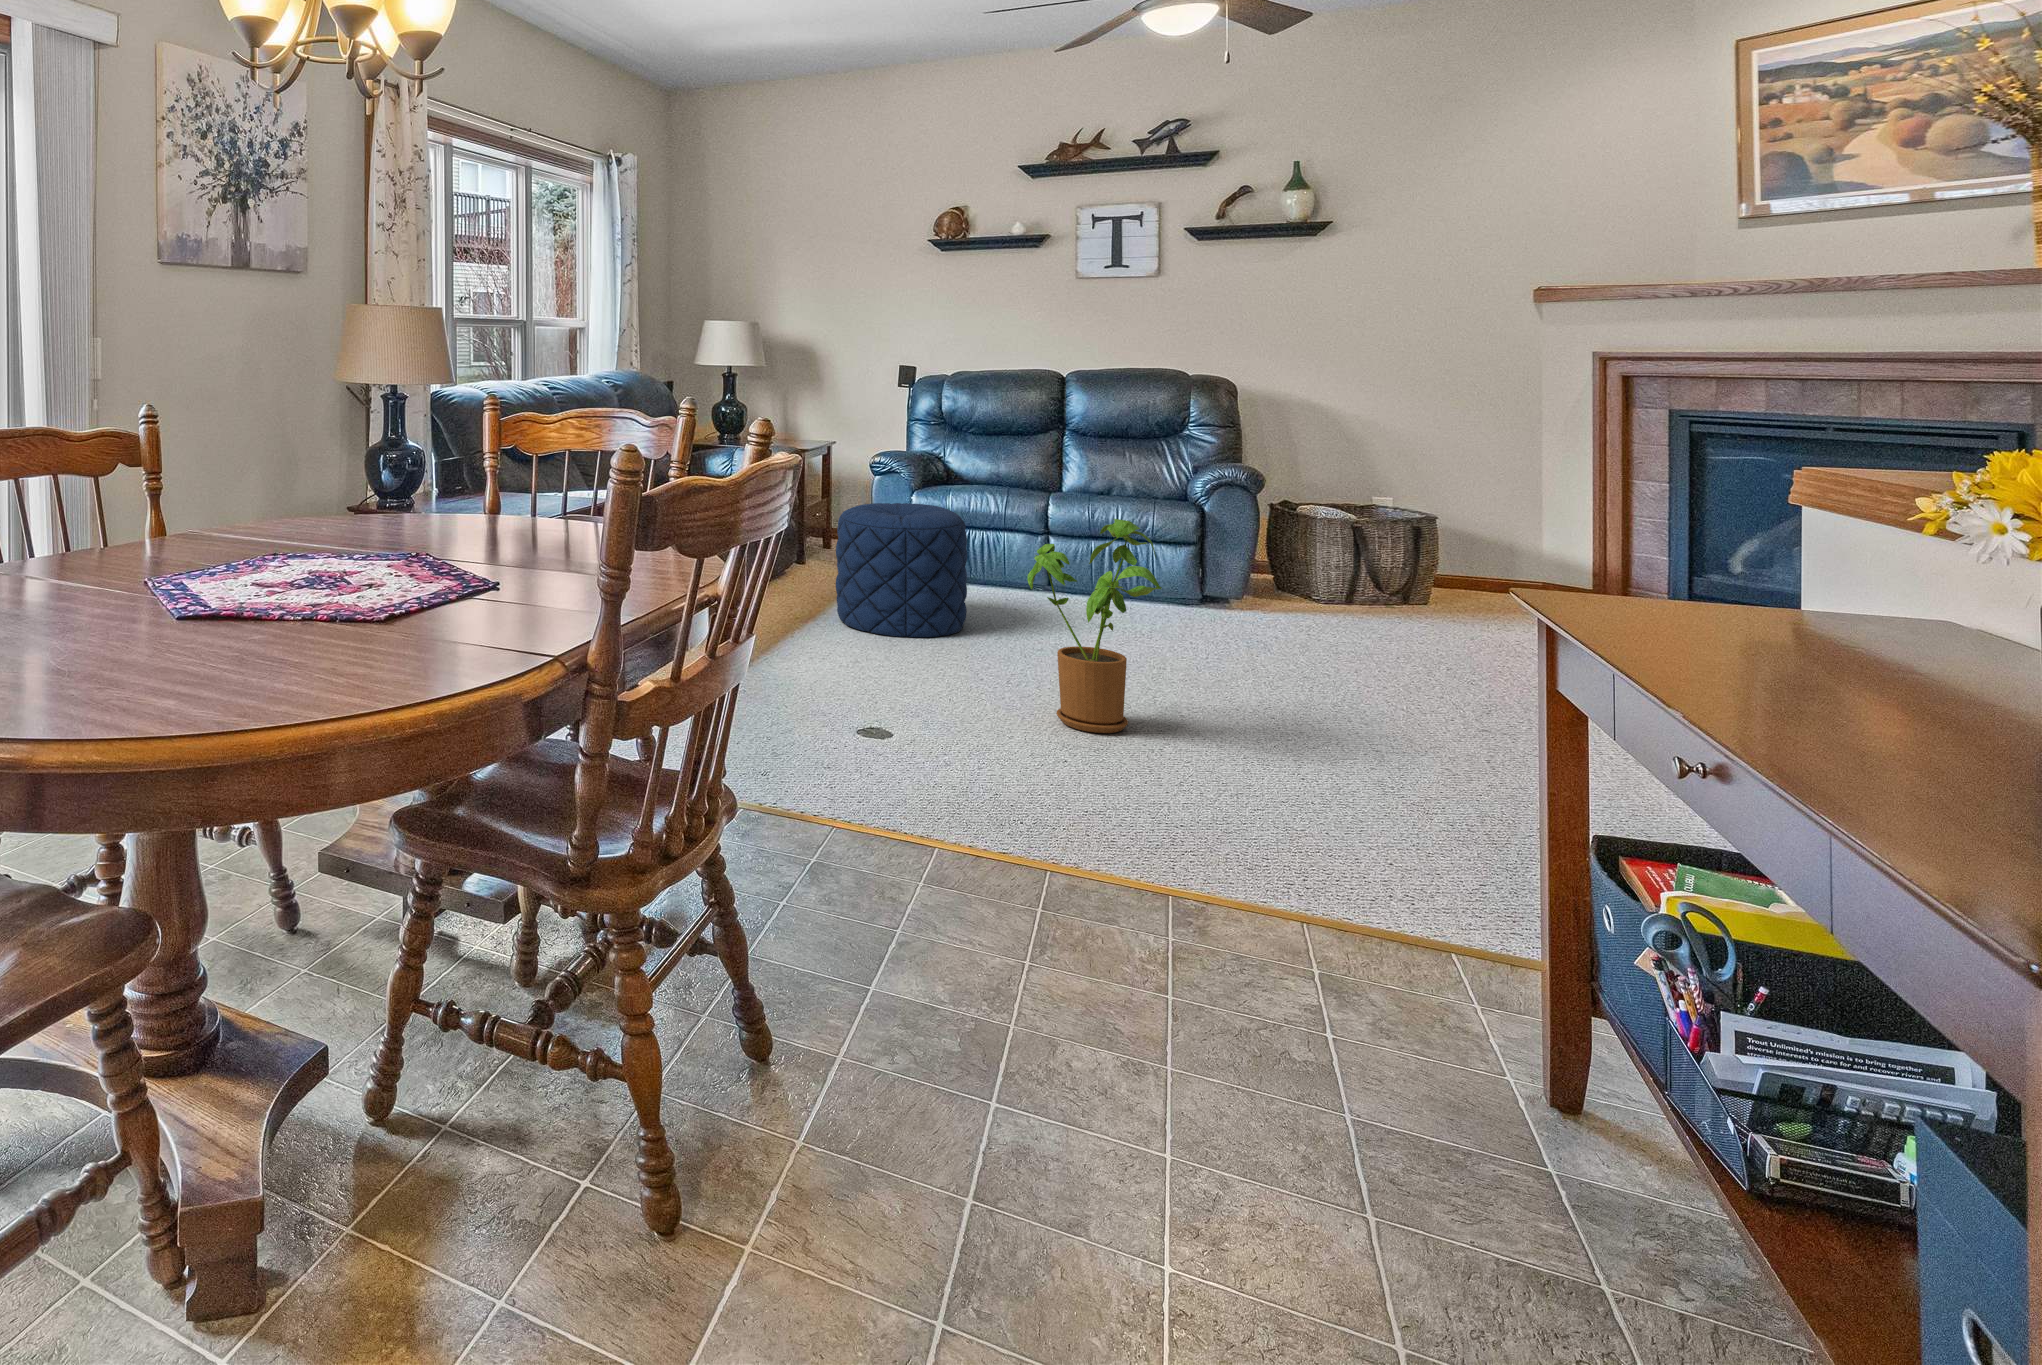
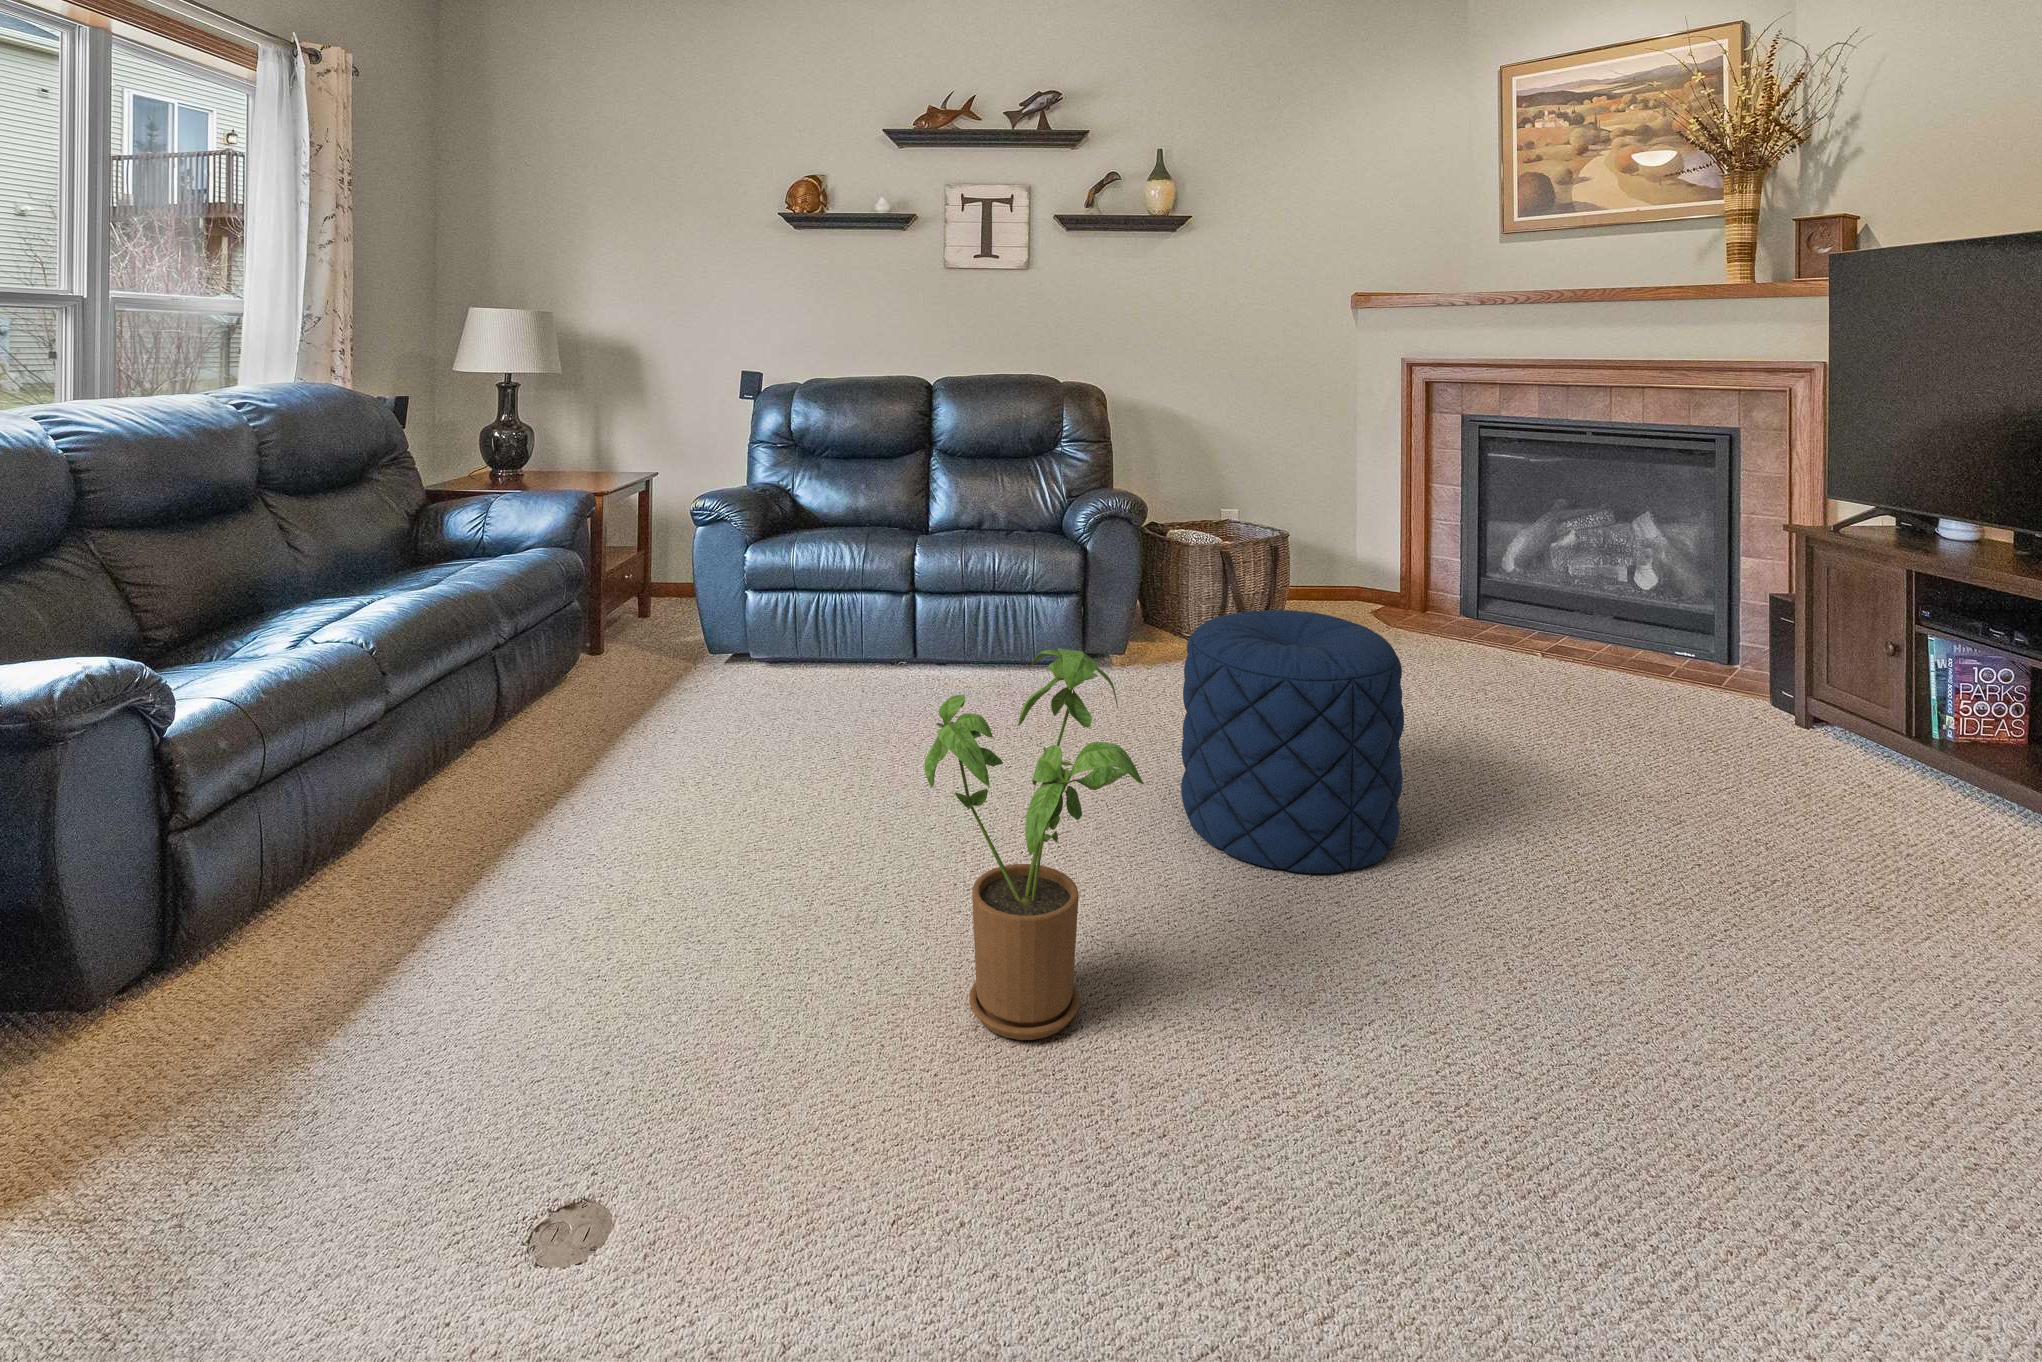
pouf: present [836,503,967,637] -> present [1181,610,1404,874]

